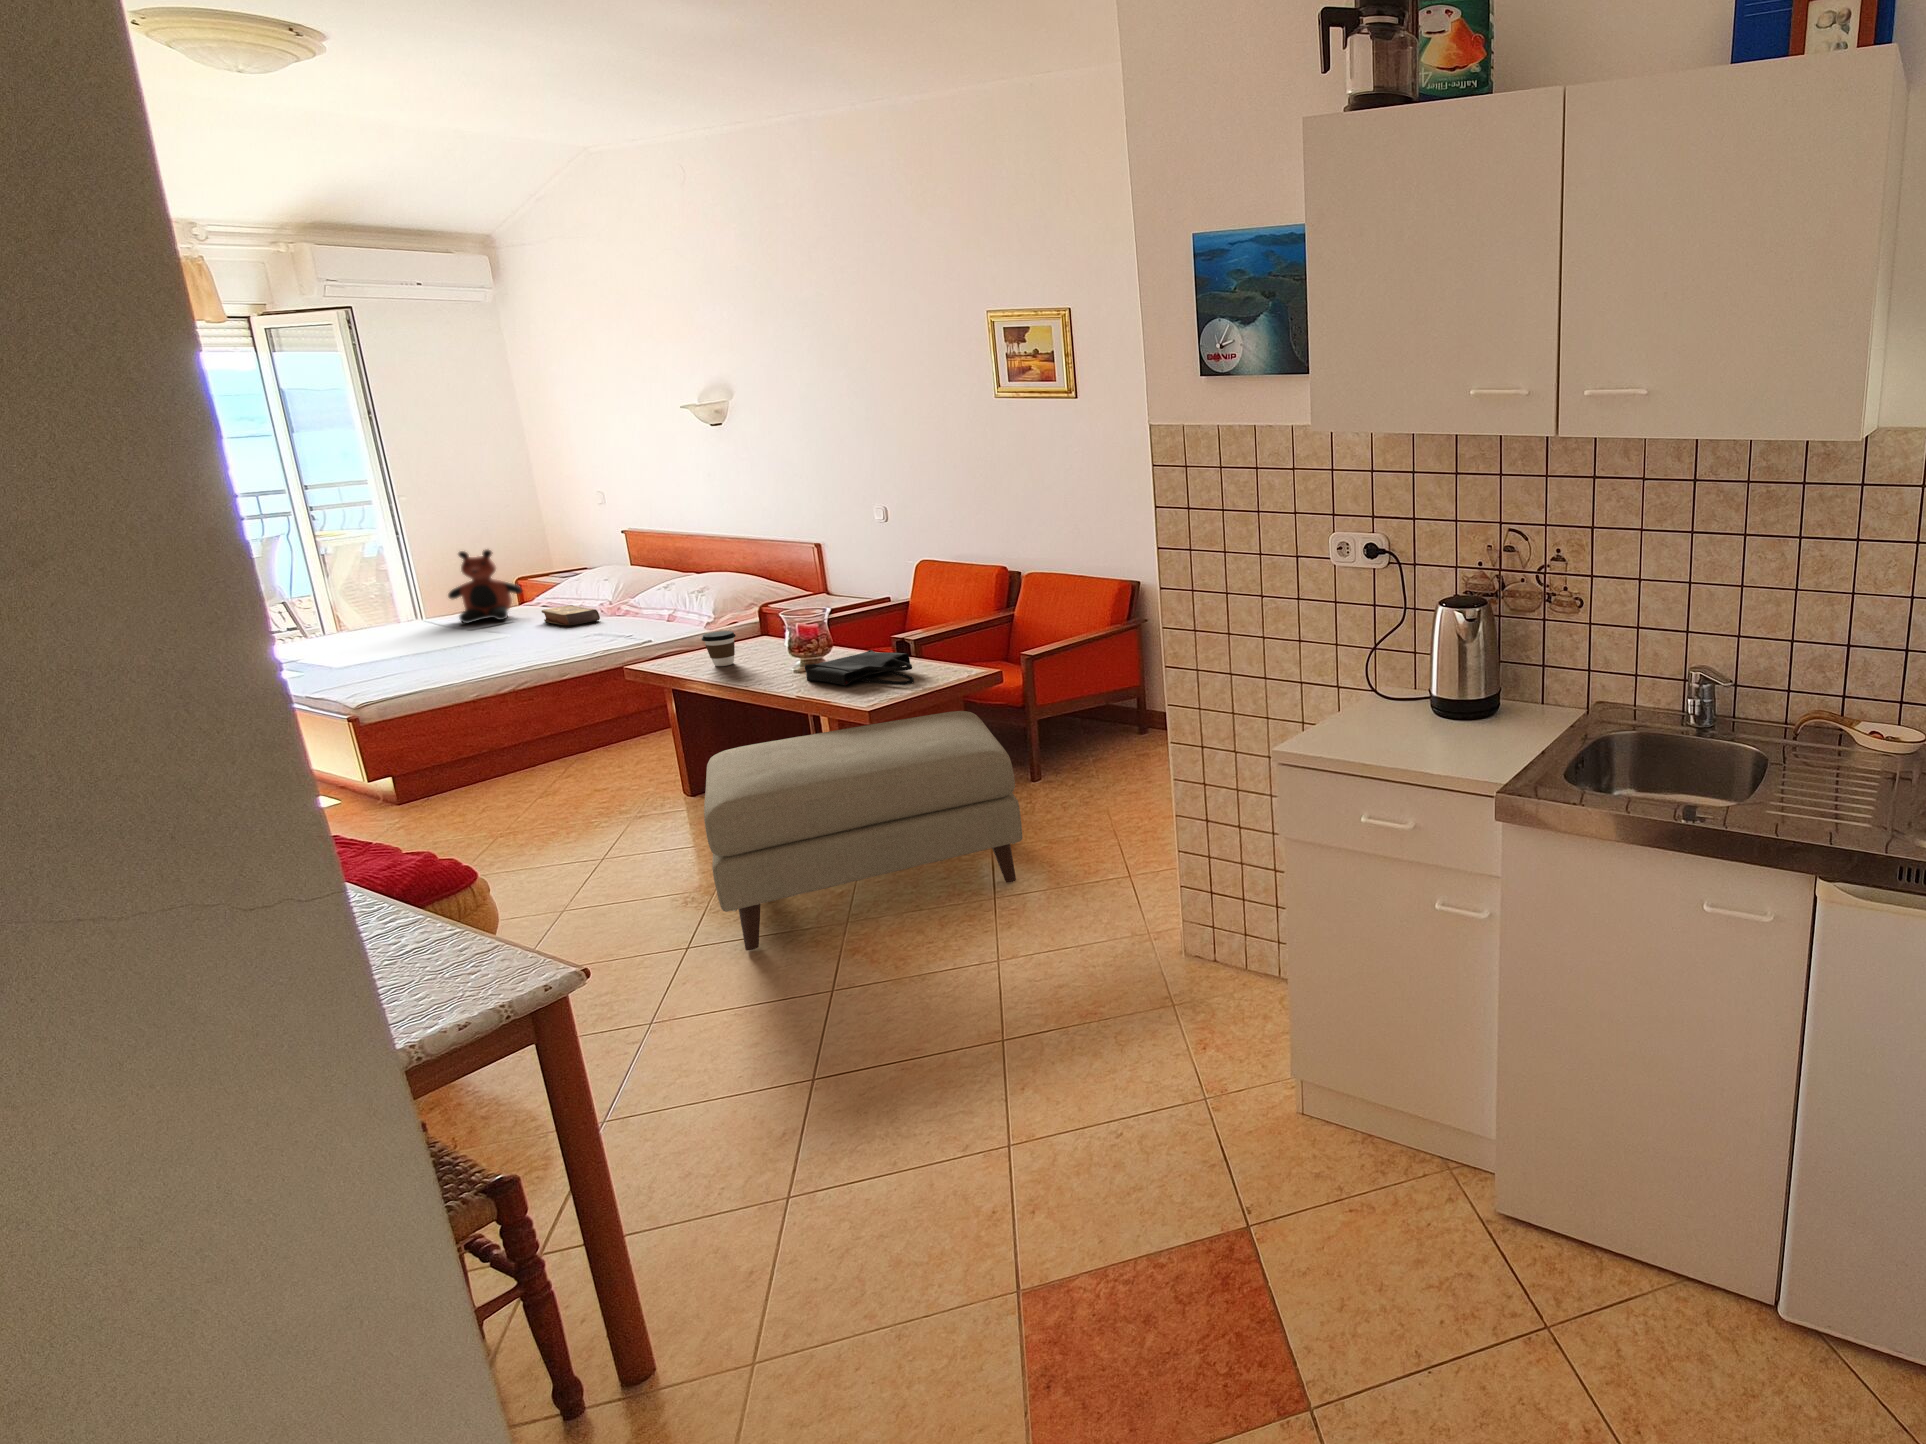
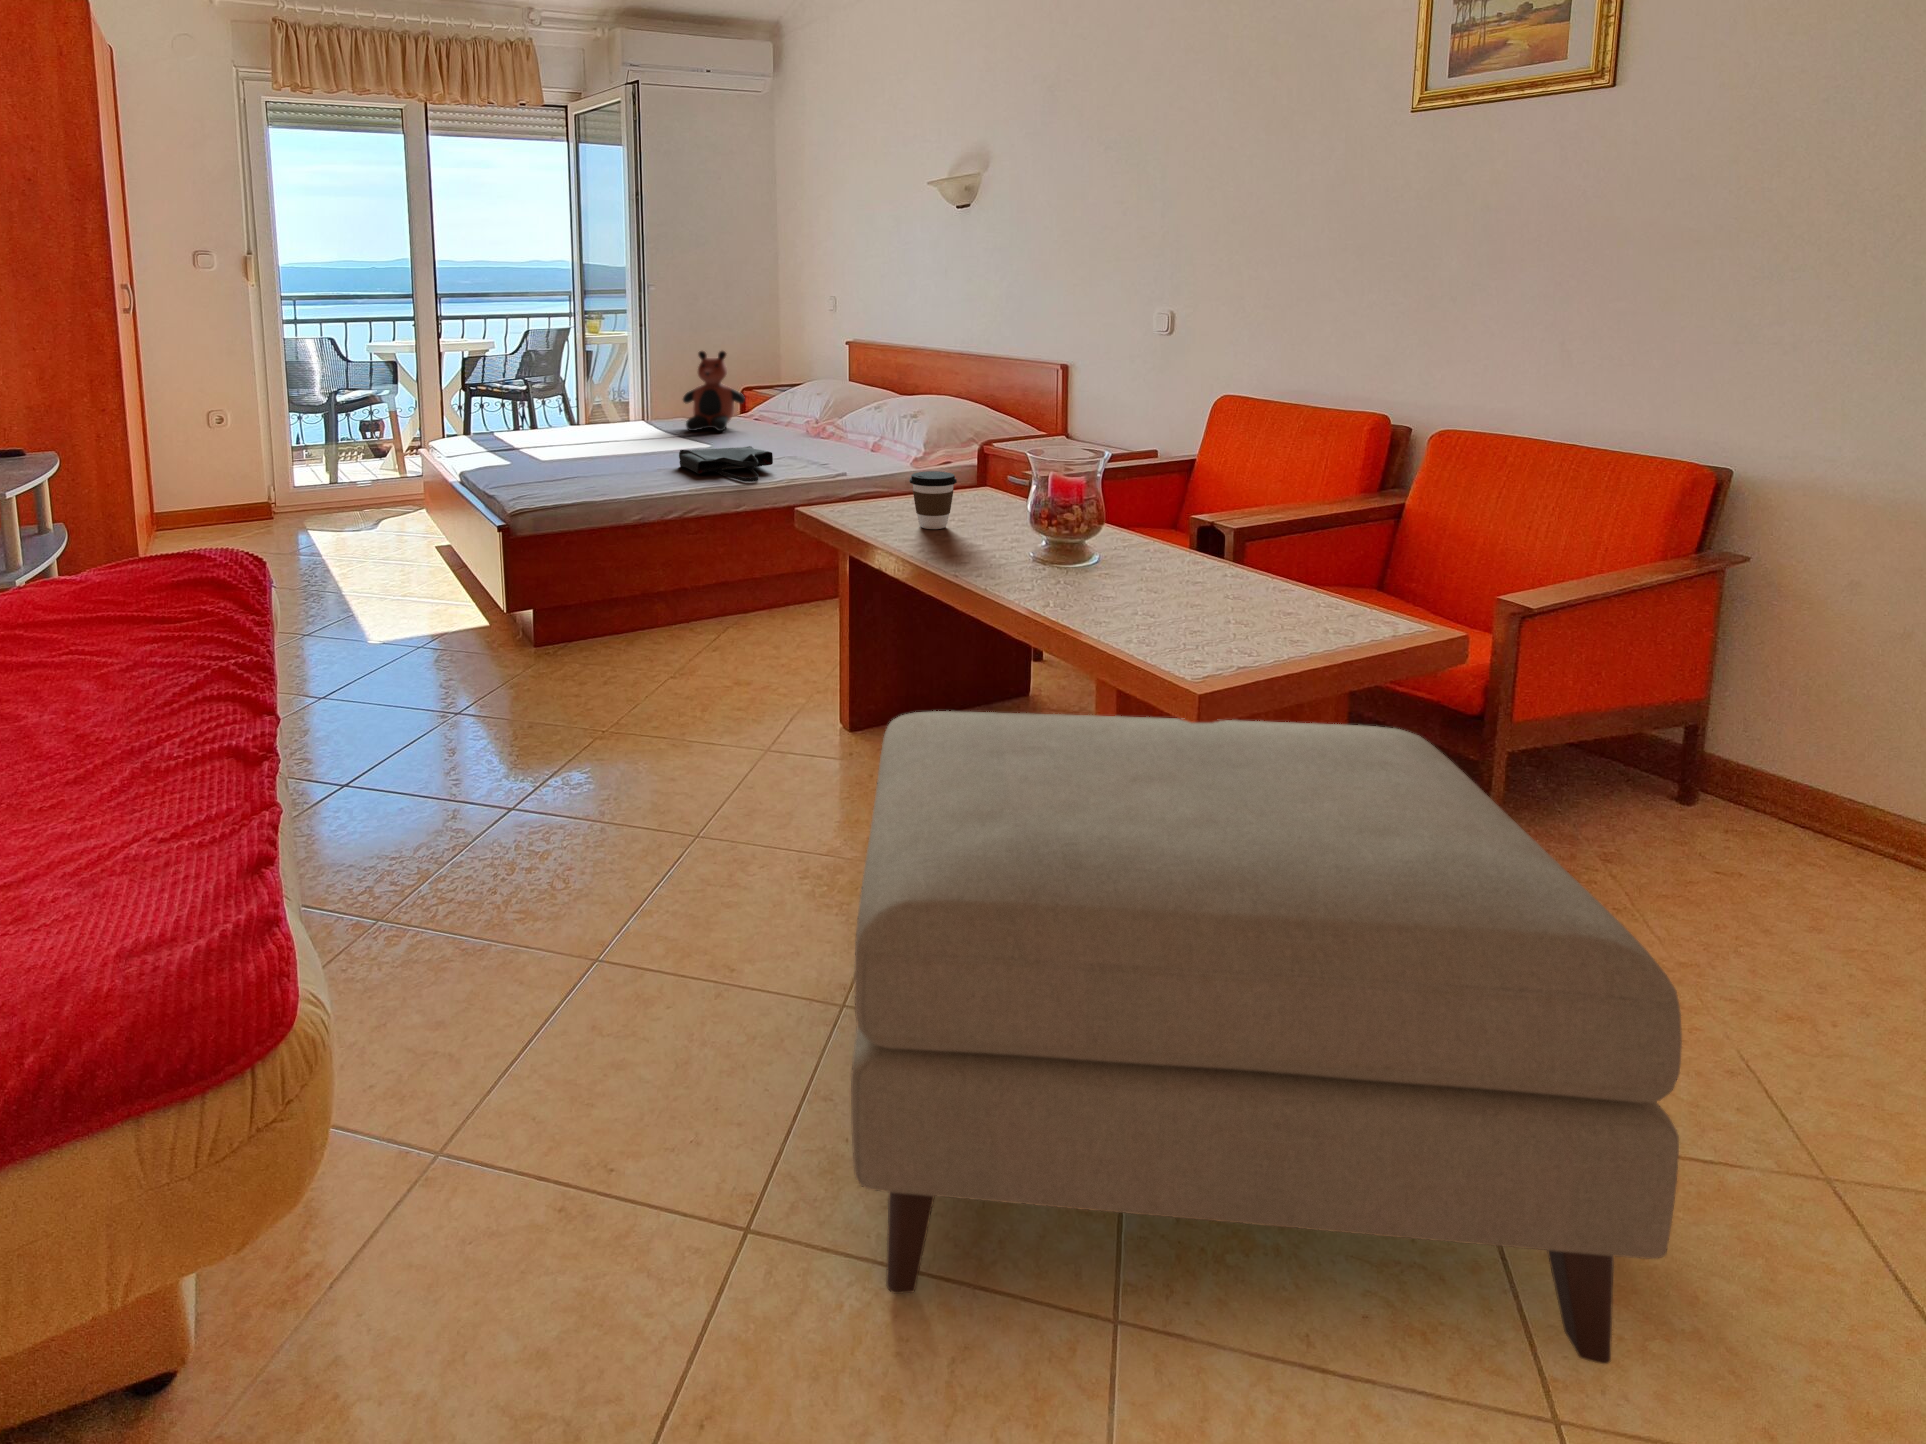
book: present [542,605,600,626] -> none [754,421,806,444]
tote bag: present [805,650,914,685] -> present [679,446,773,482]

